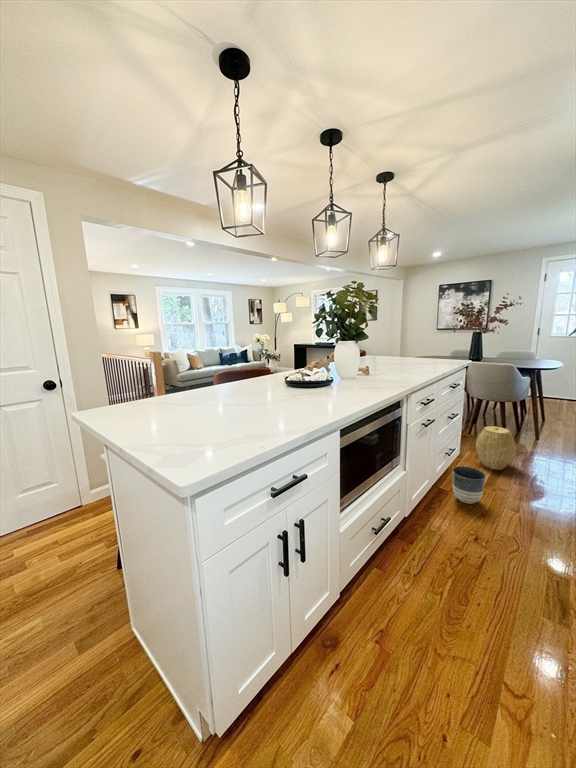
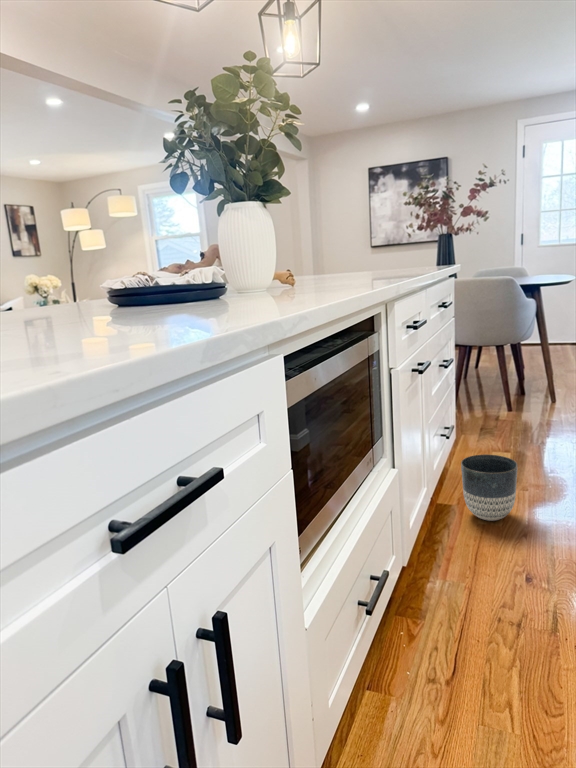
woven basket: present [476,426,516,470] -> none [478,383,540,457]

